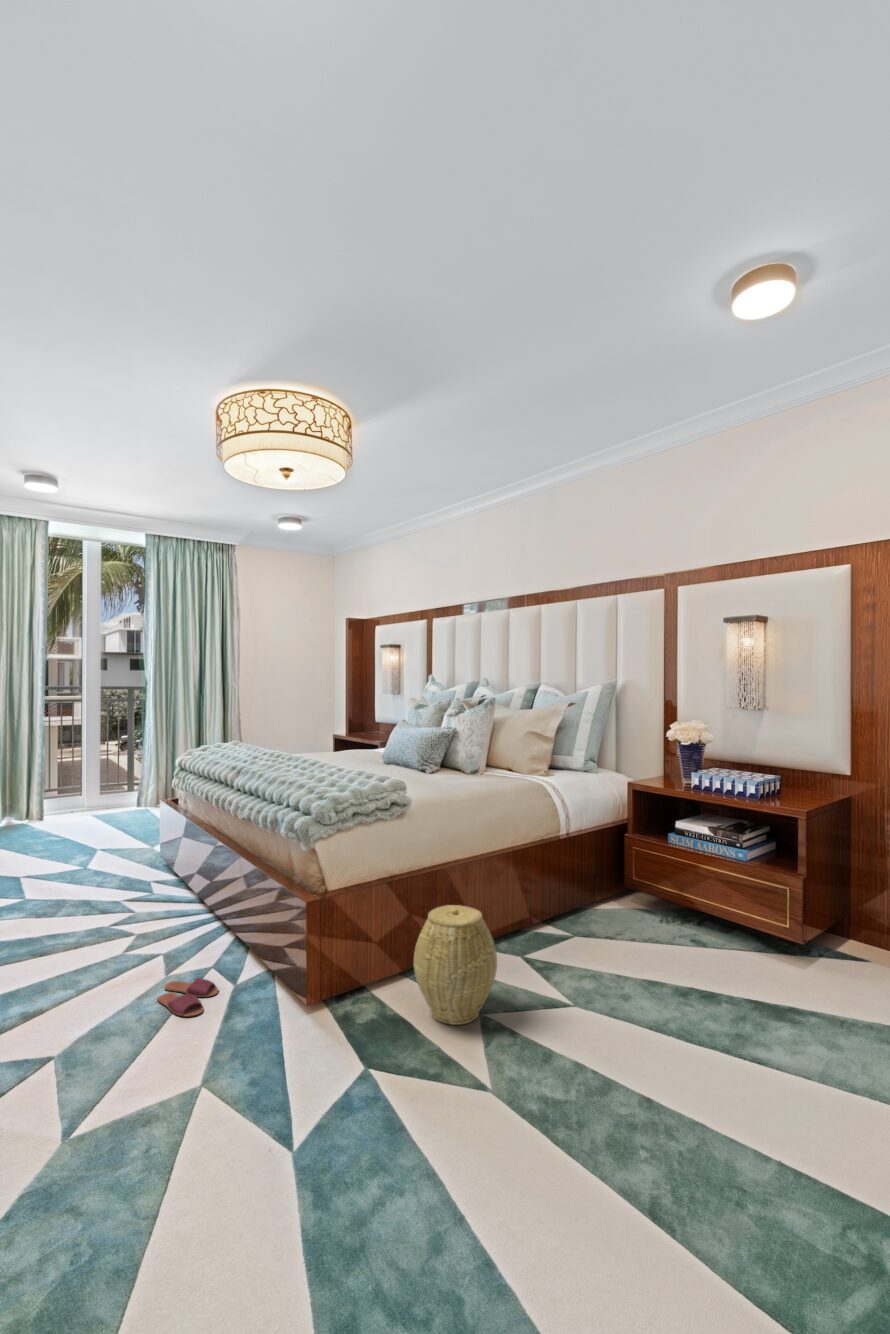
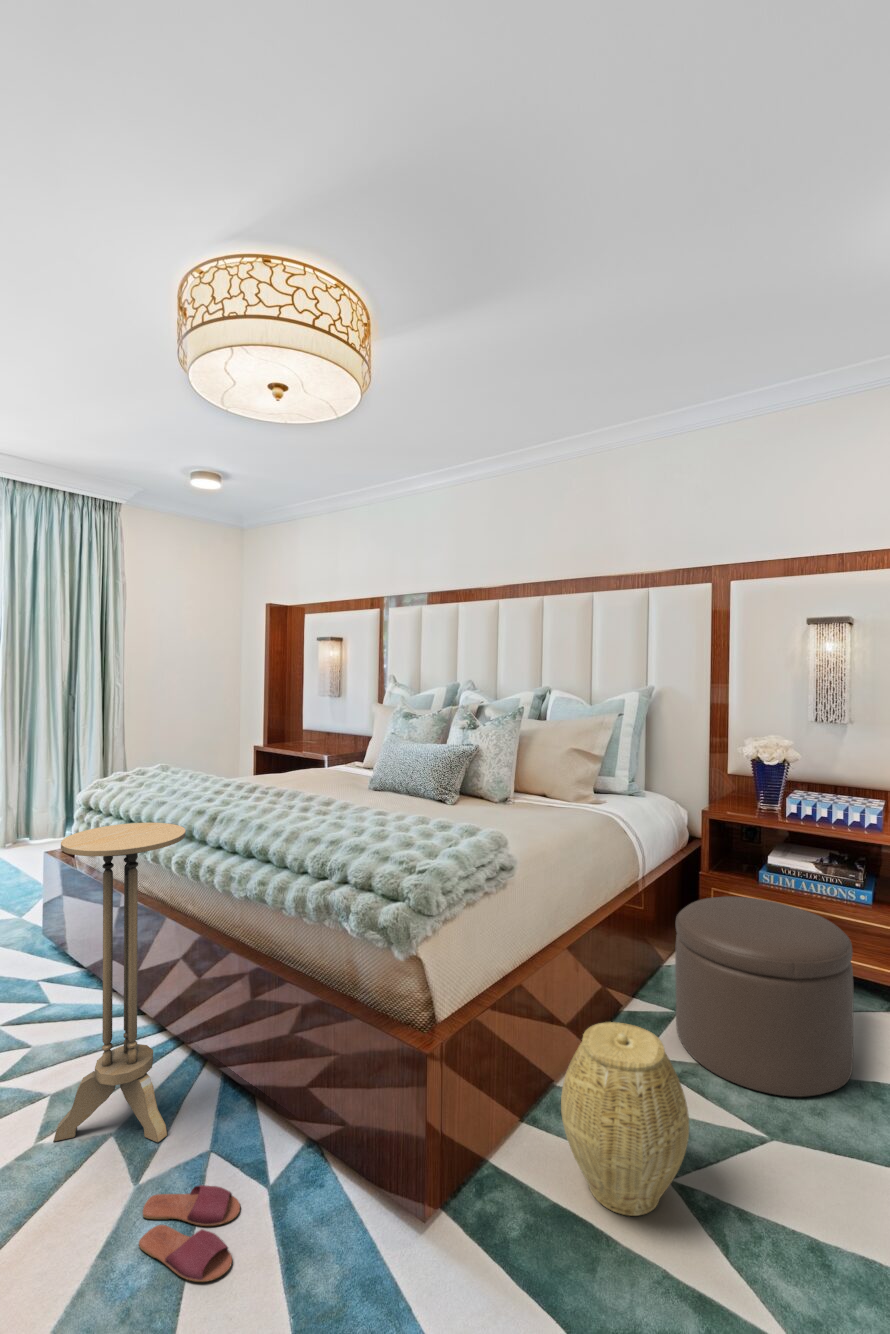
side table: none [129,765,210,961] -> present [54,823,186,1143]
ottoman: none [562,845,690,986] -> present [675,897,854,1097]

